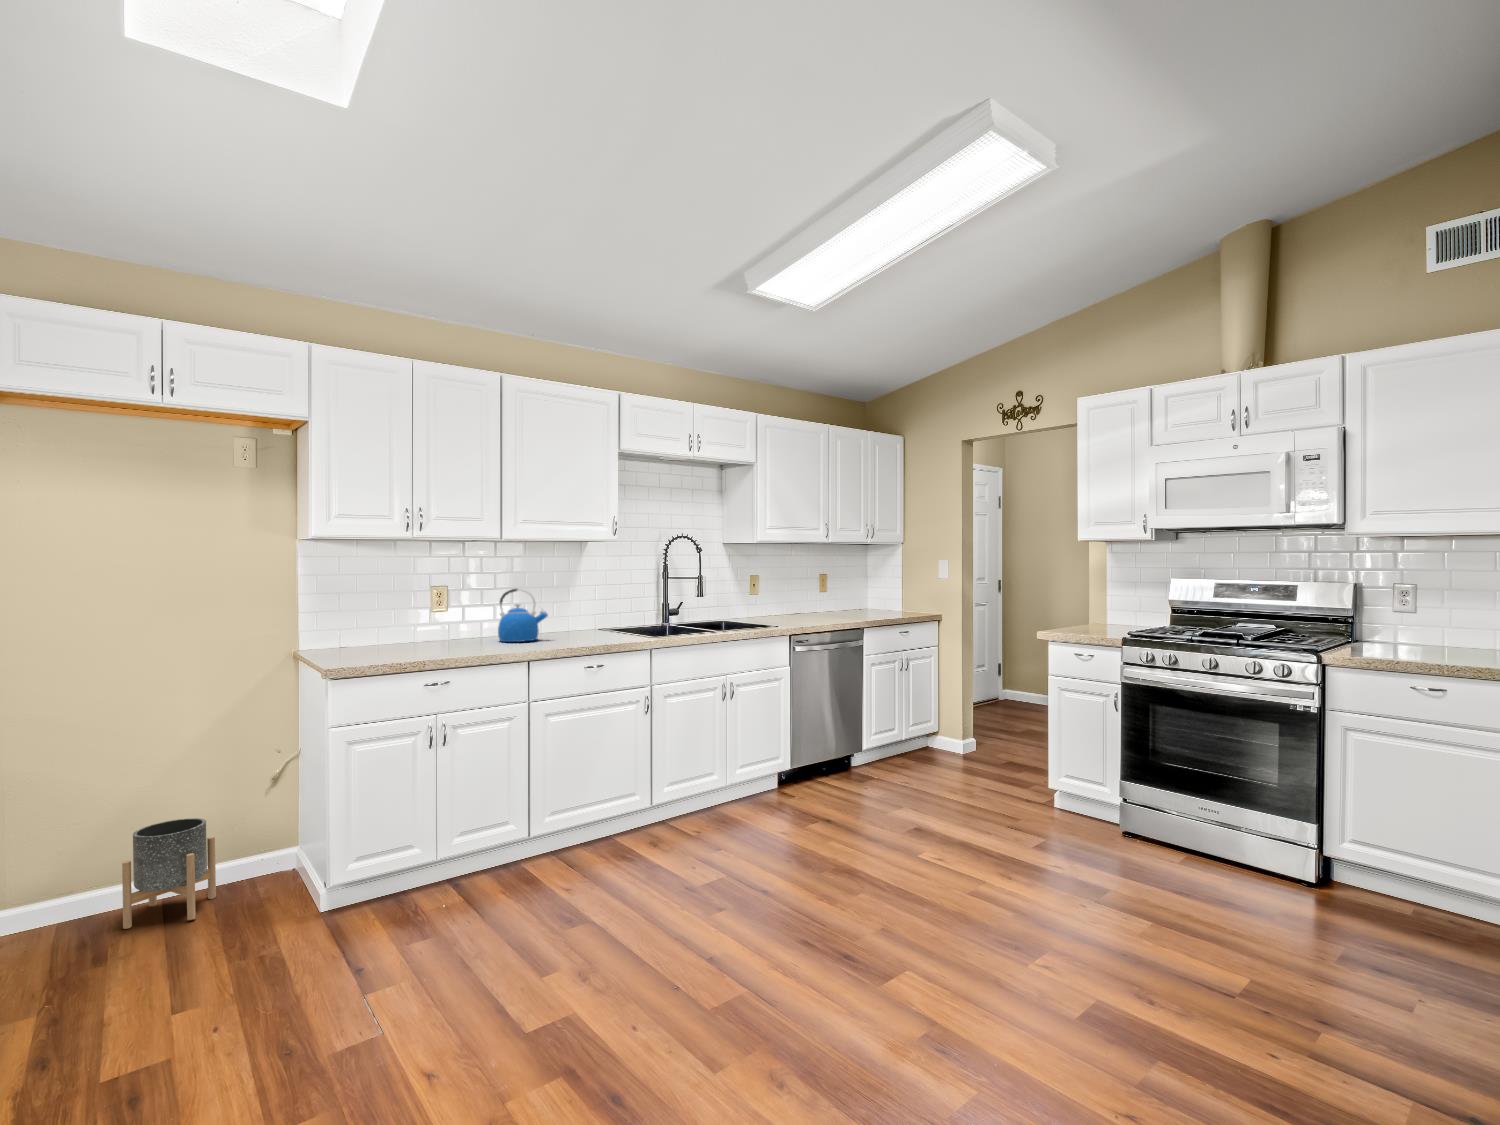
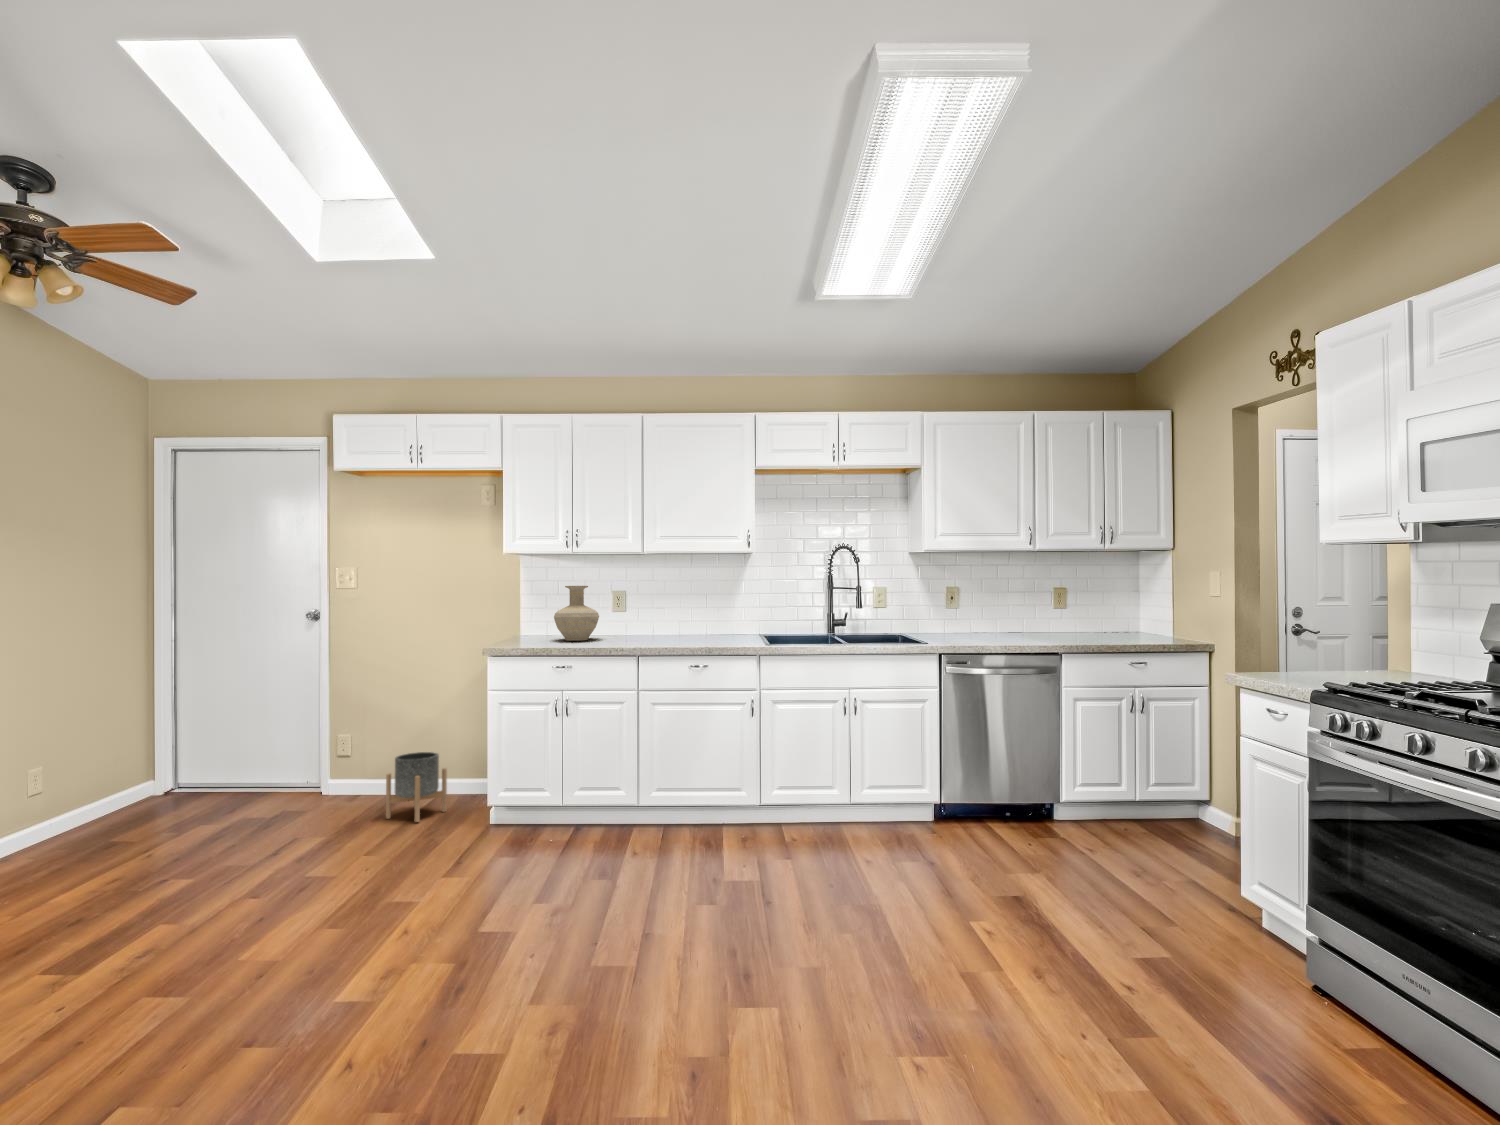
vase: none [382,578,441,646] -> present [554,586,599,641]
kettle: present [498,589,548,642] -> none [638,596,677,643]

